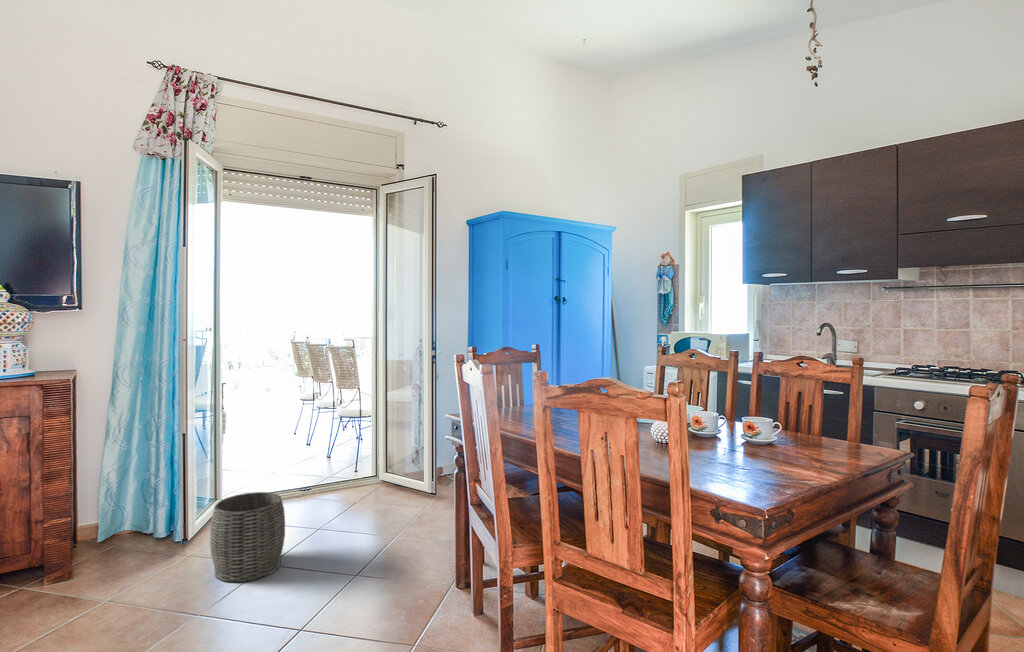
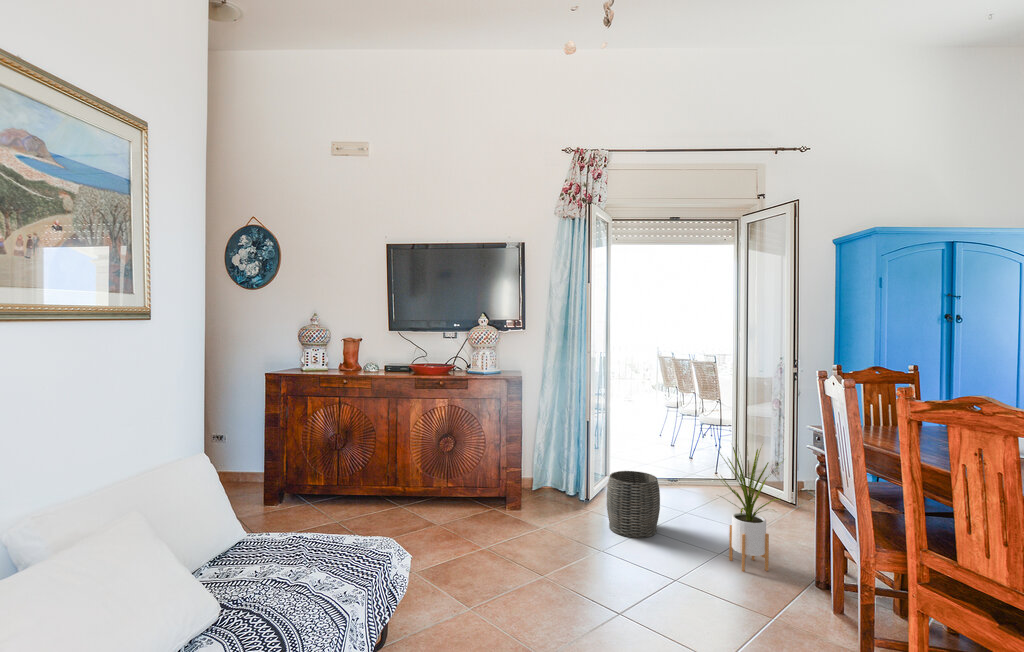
house plant: none [350,437,427,589] -> present [716,447,779,572]

